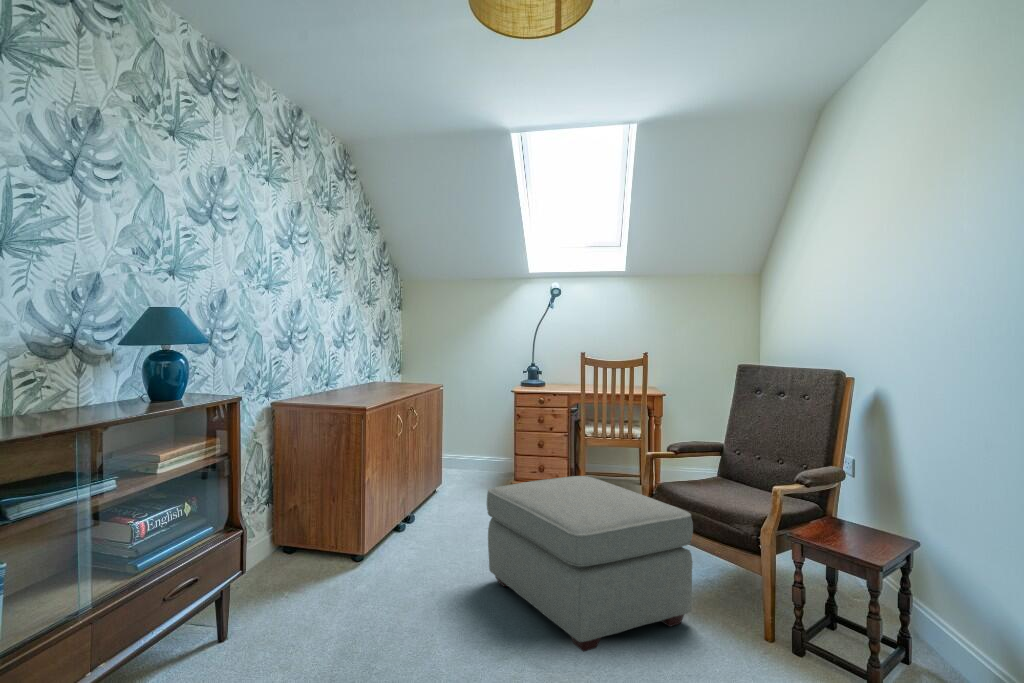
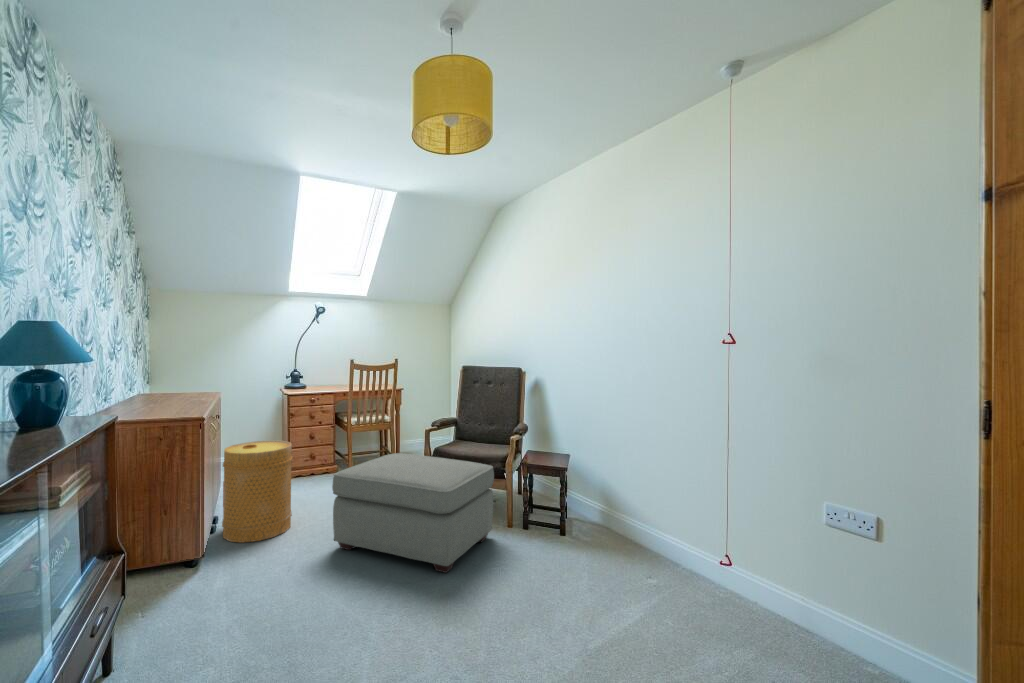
basket: none [409,442,479,552] -> present [222,440,292,543]

